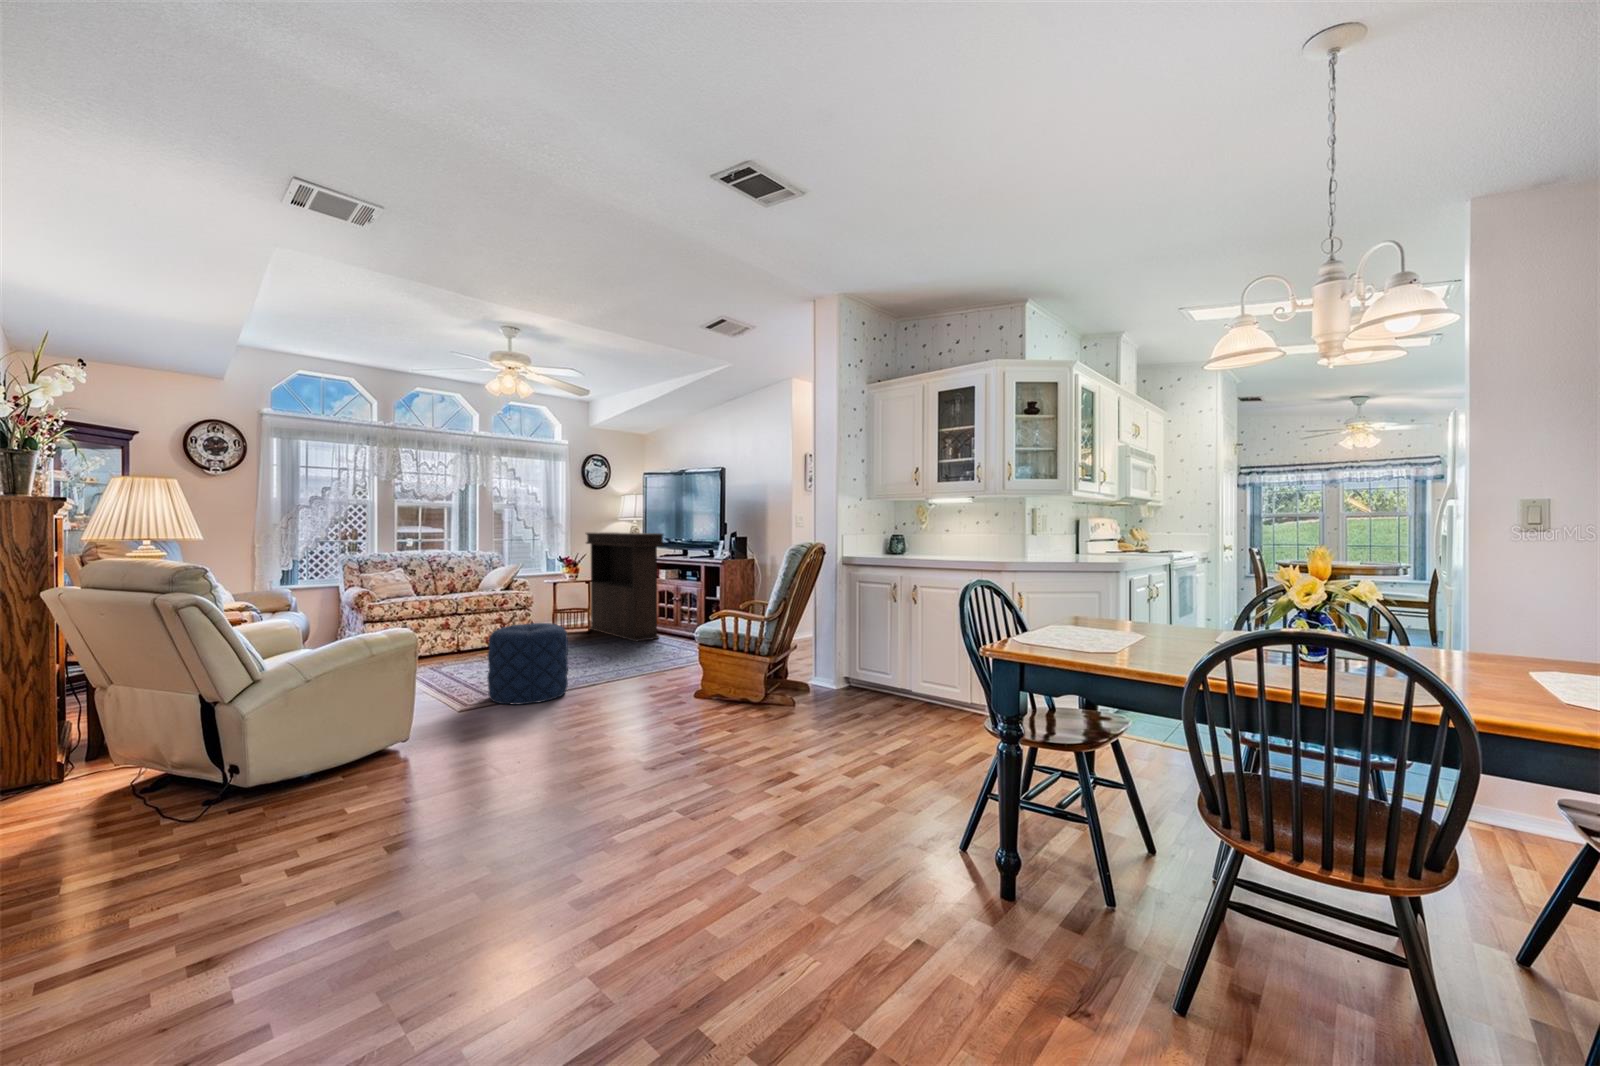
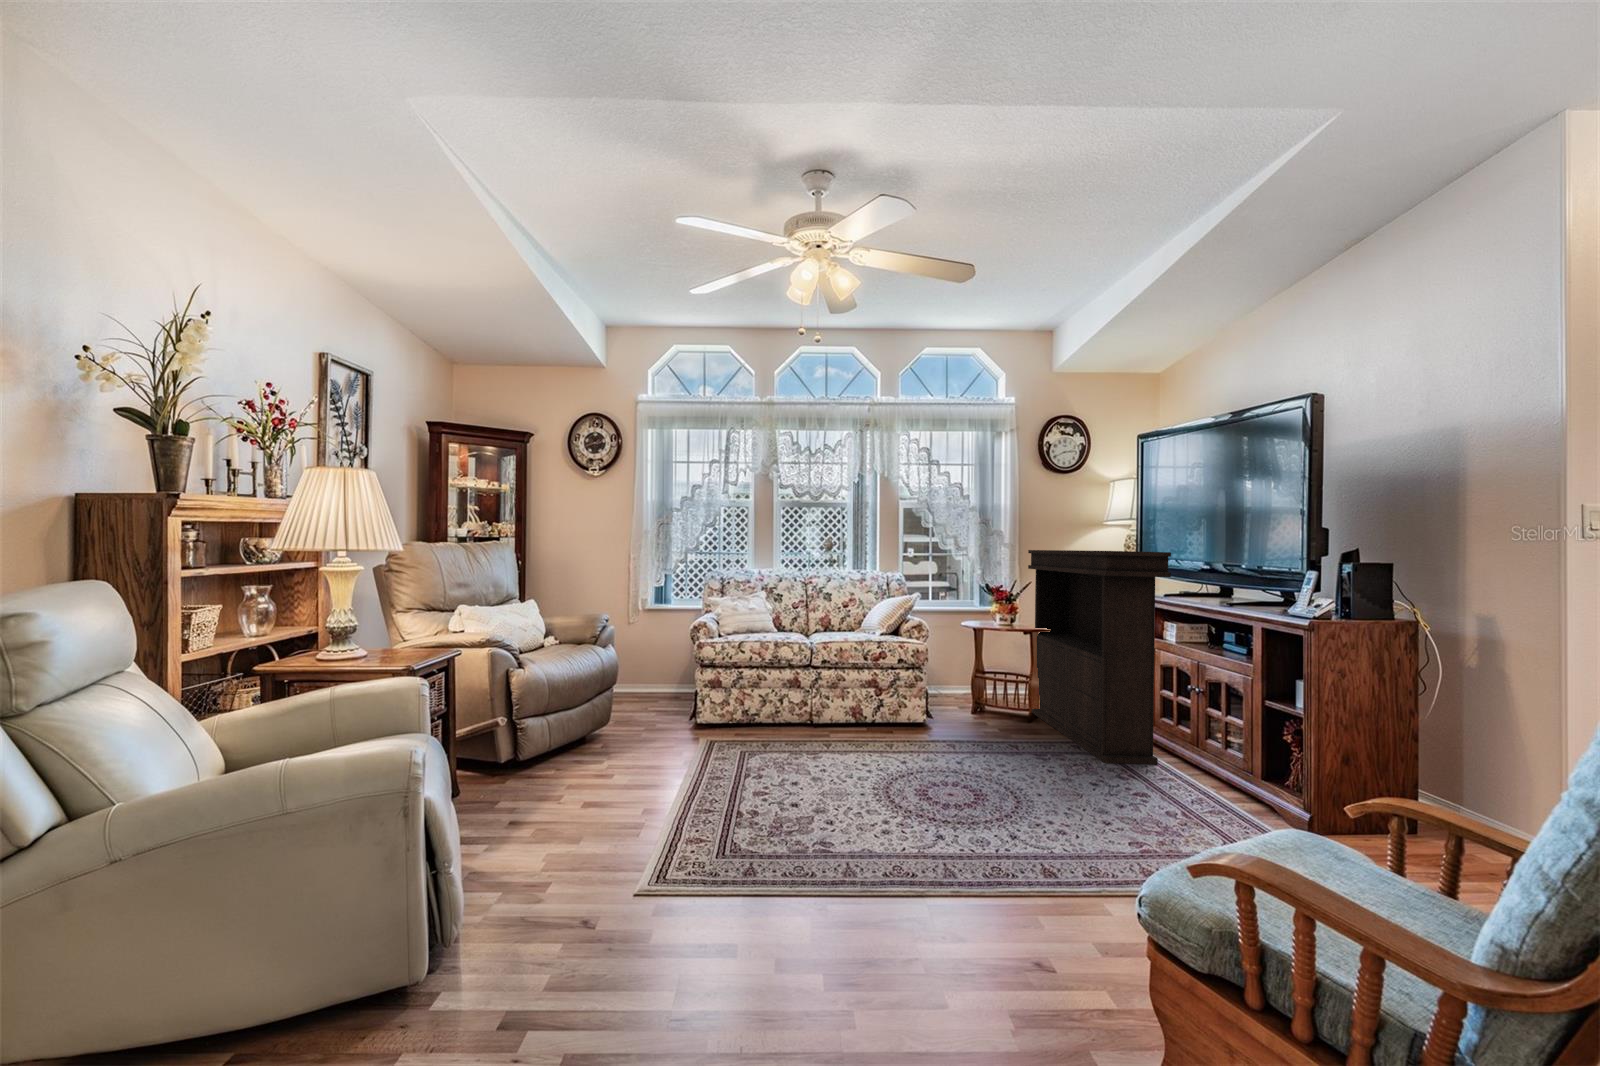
pouf: present [487,623,568,705] -> none [716,728,891,950]

